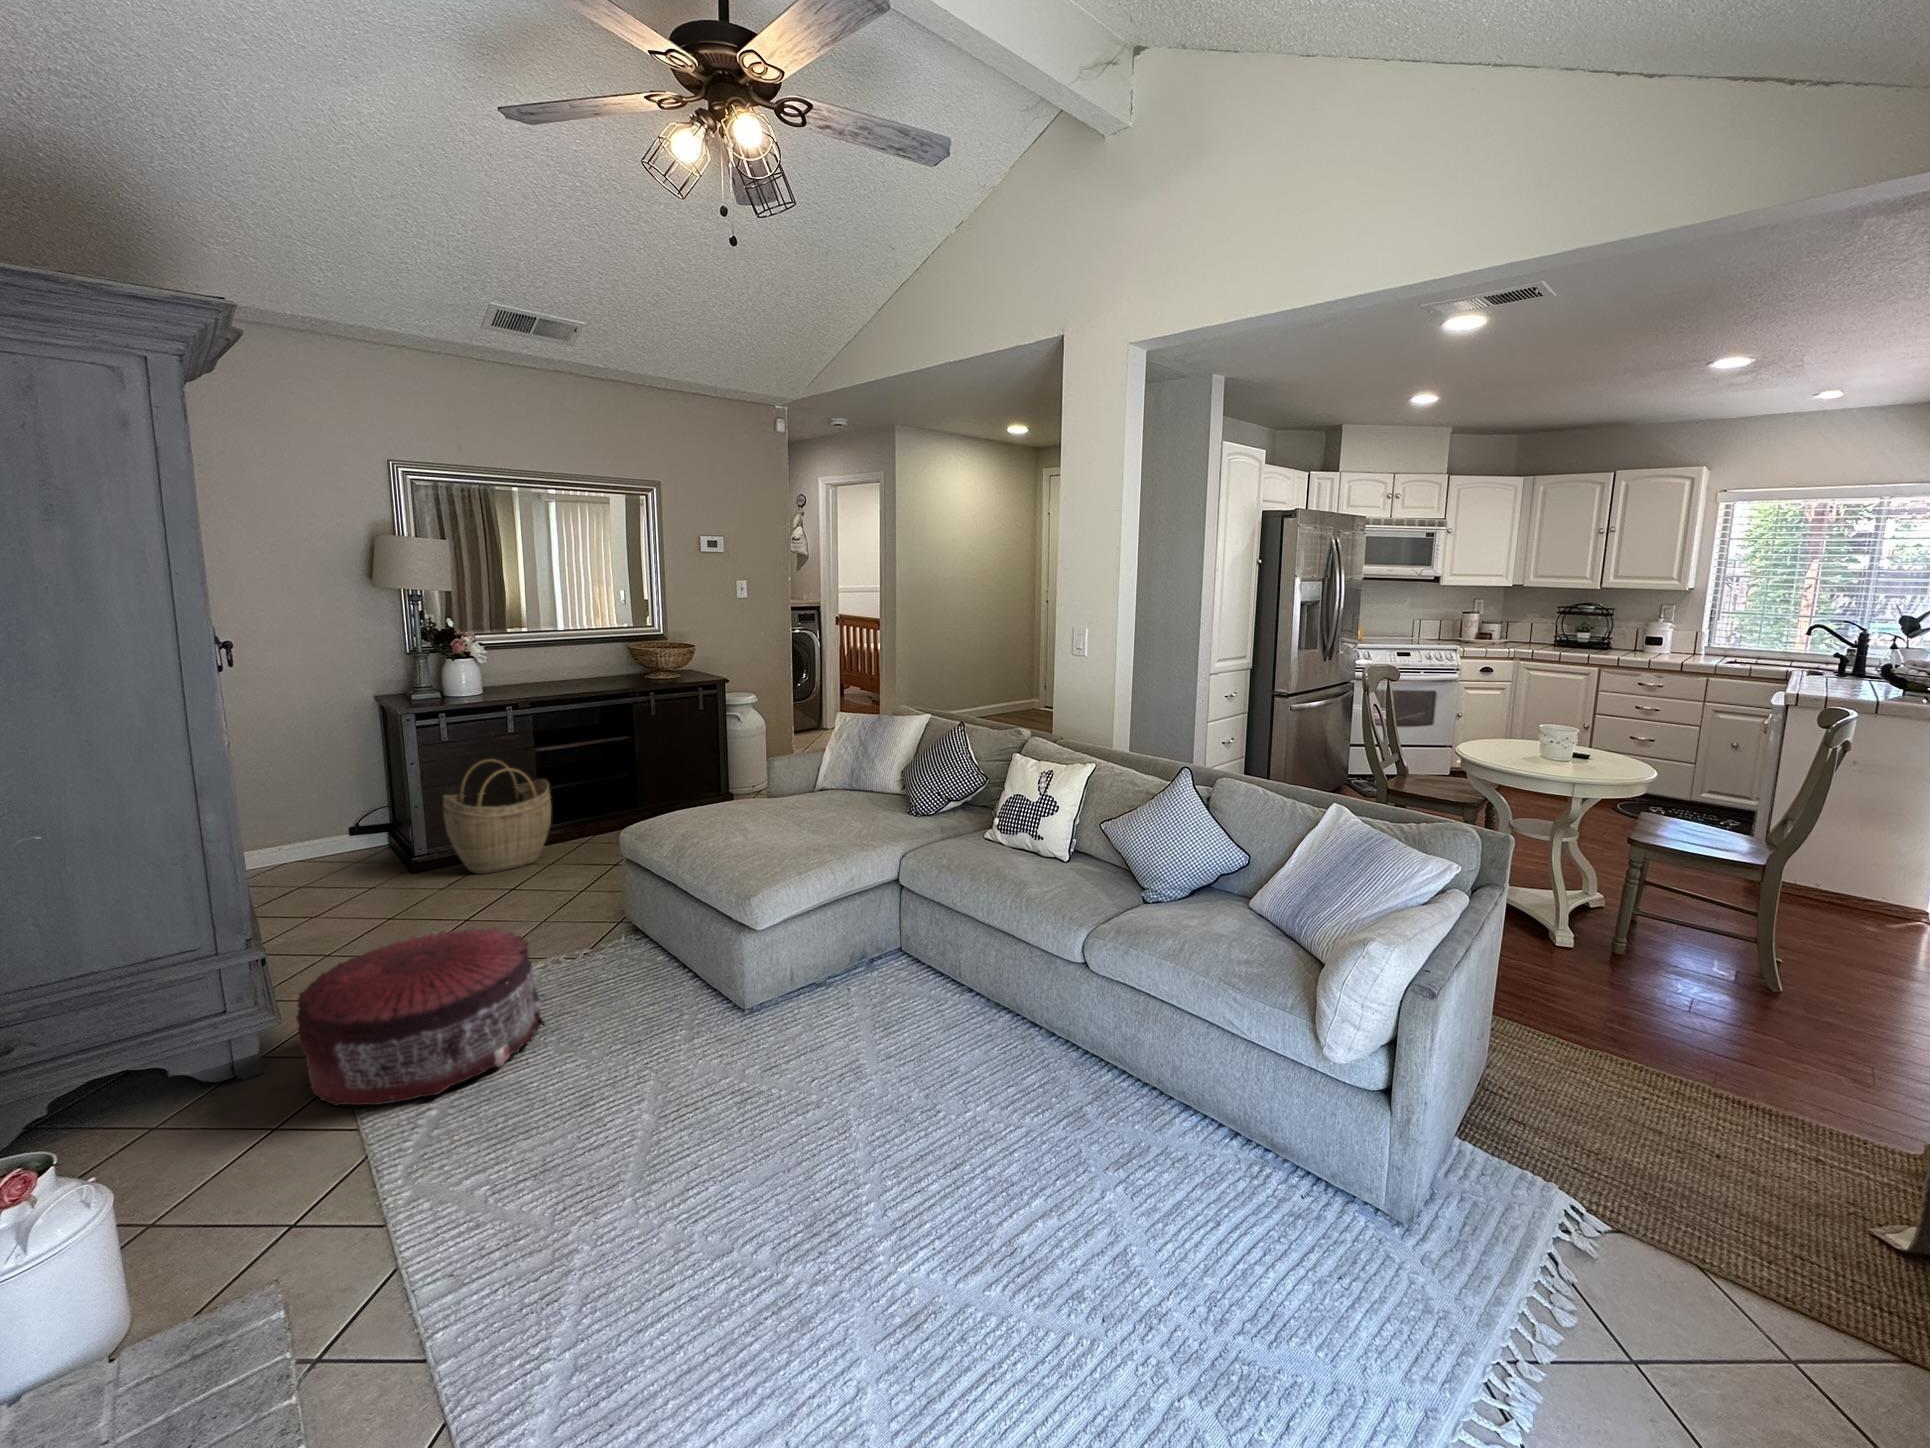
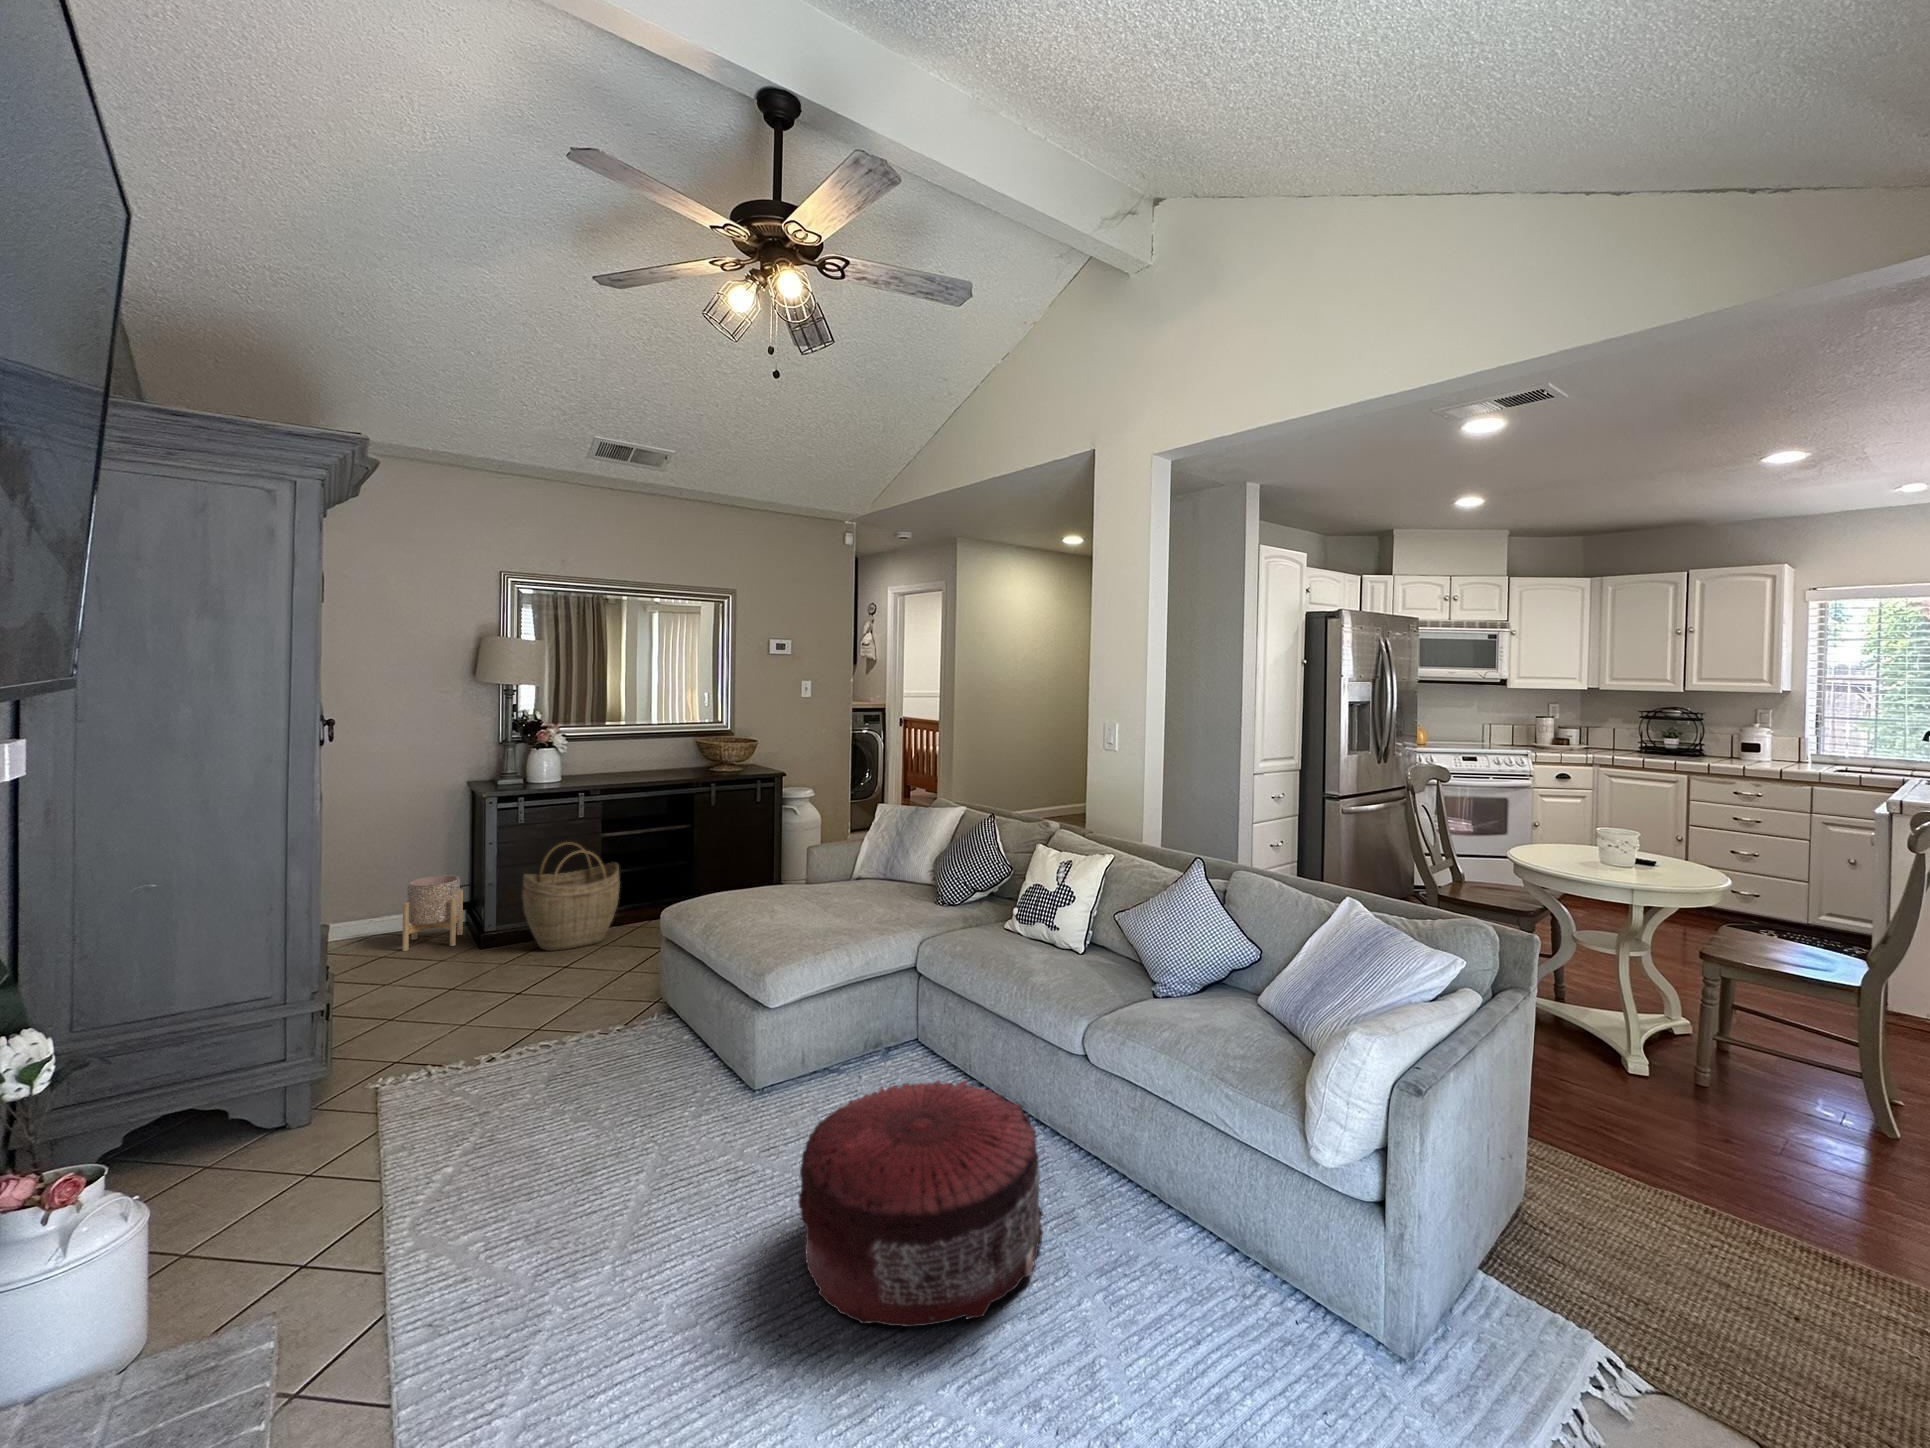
planter: none [306,798,376,881] -> present [402,875,463,951]
pouf: present [296,927,544,1105] -> present [798,1080,1043,1327]

